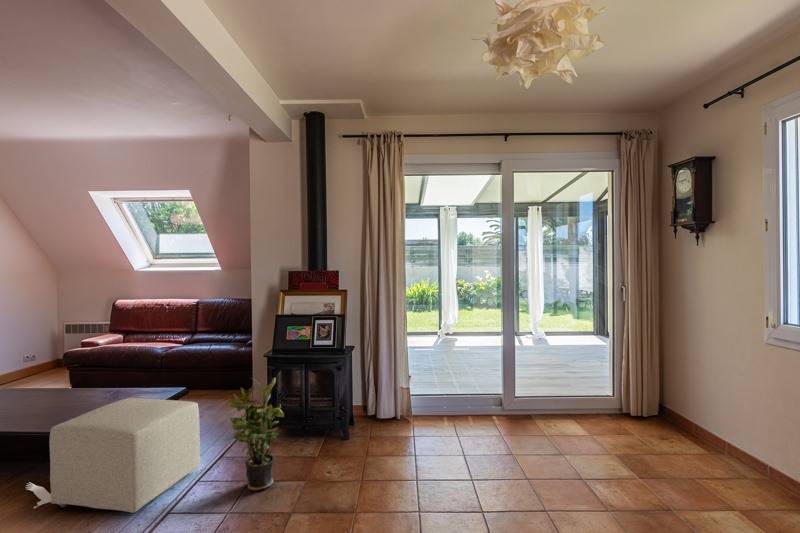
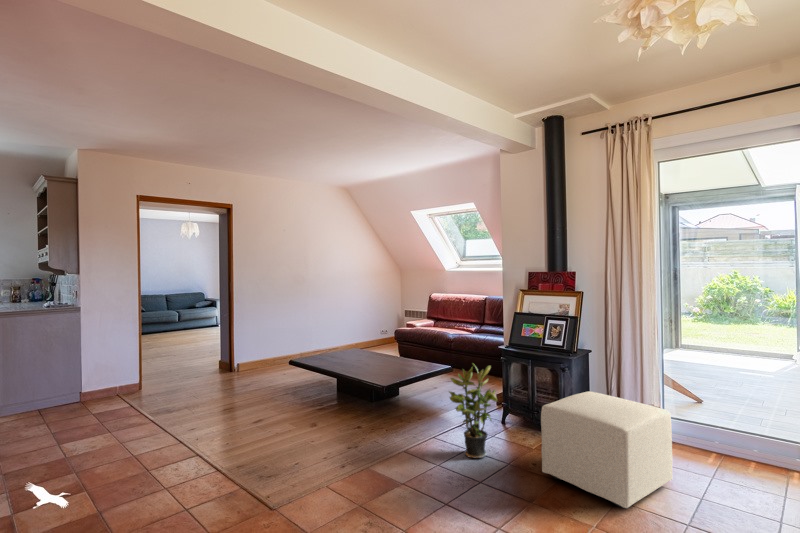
ottoman: present [49,398,200,513] -> present [541,391,672,508]

